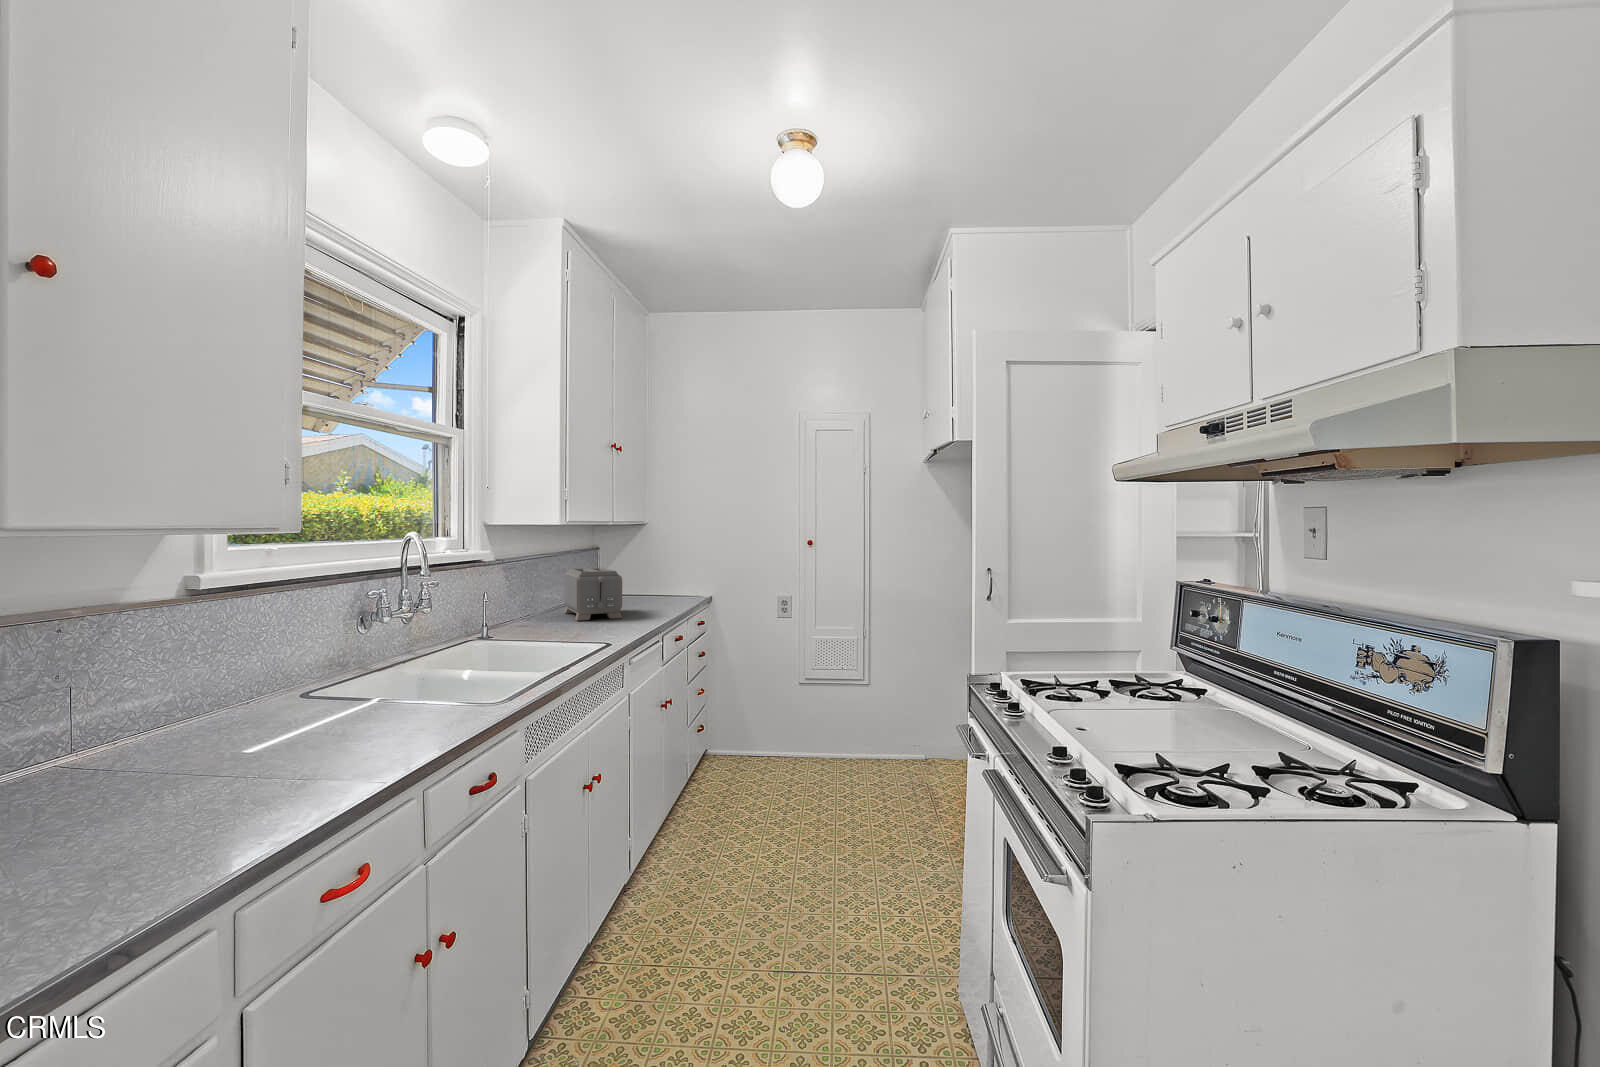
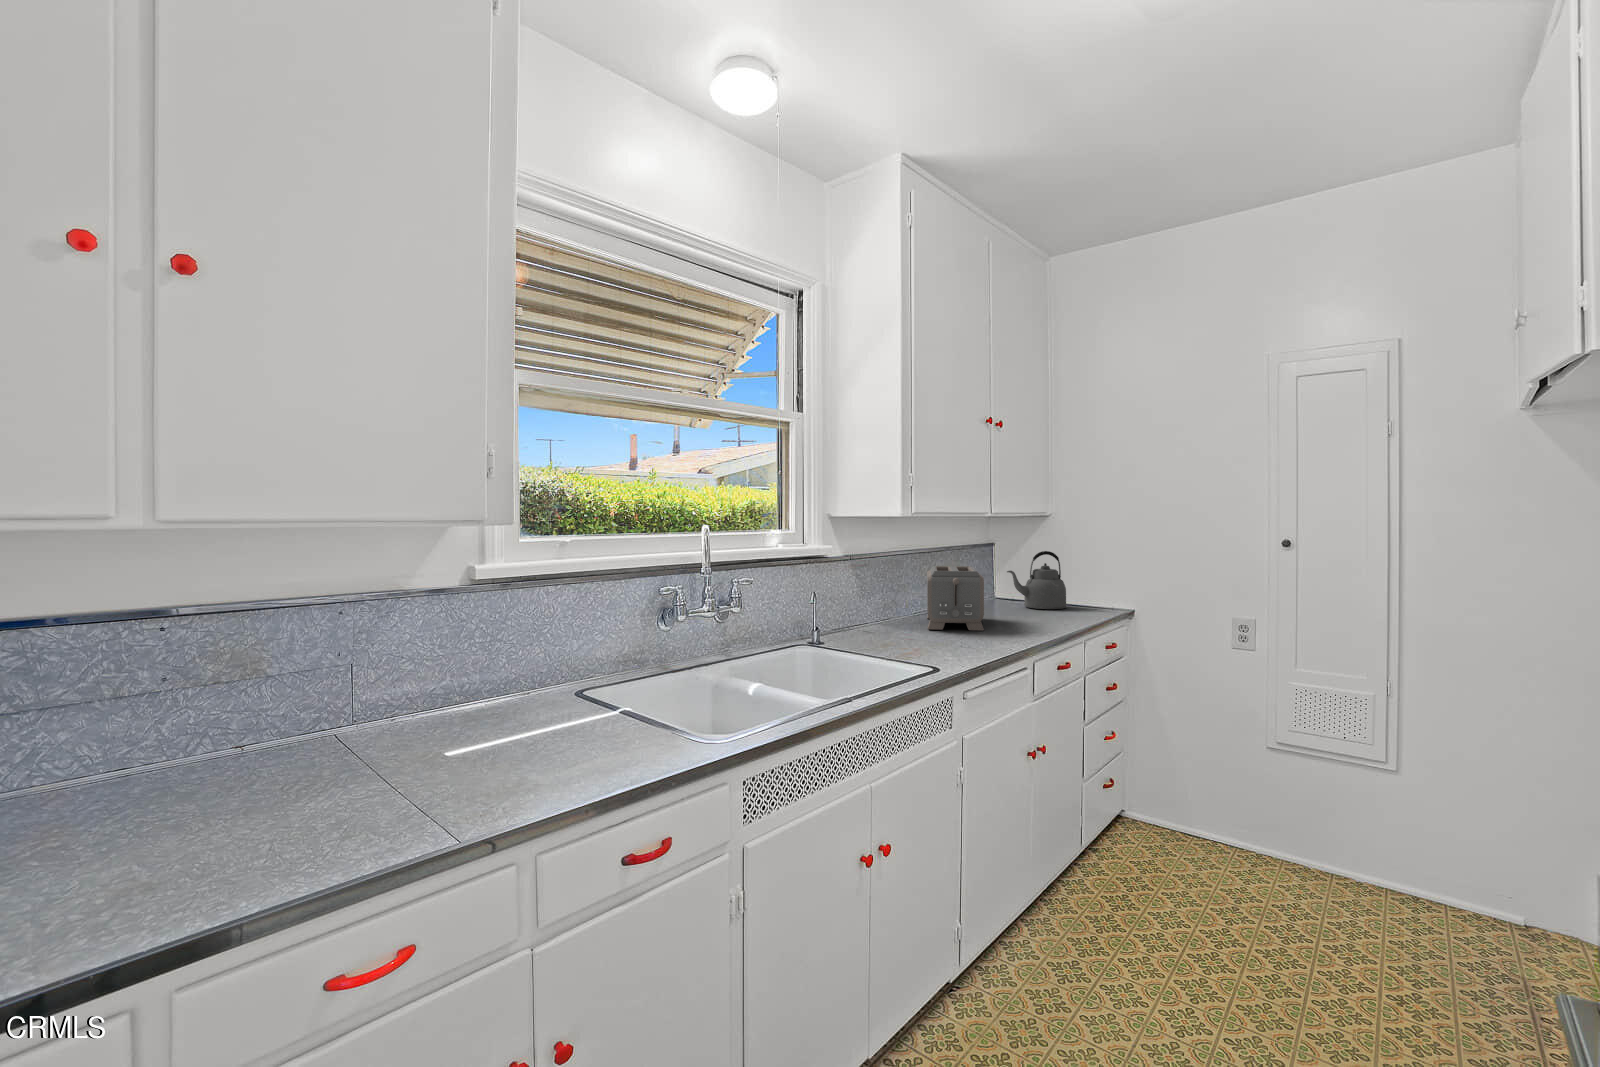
kettle: none [621,555,666,601] -> present [1007,551,1066,609]

